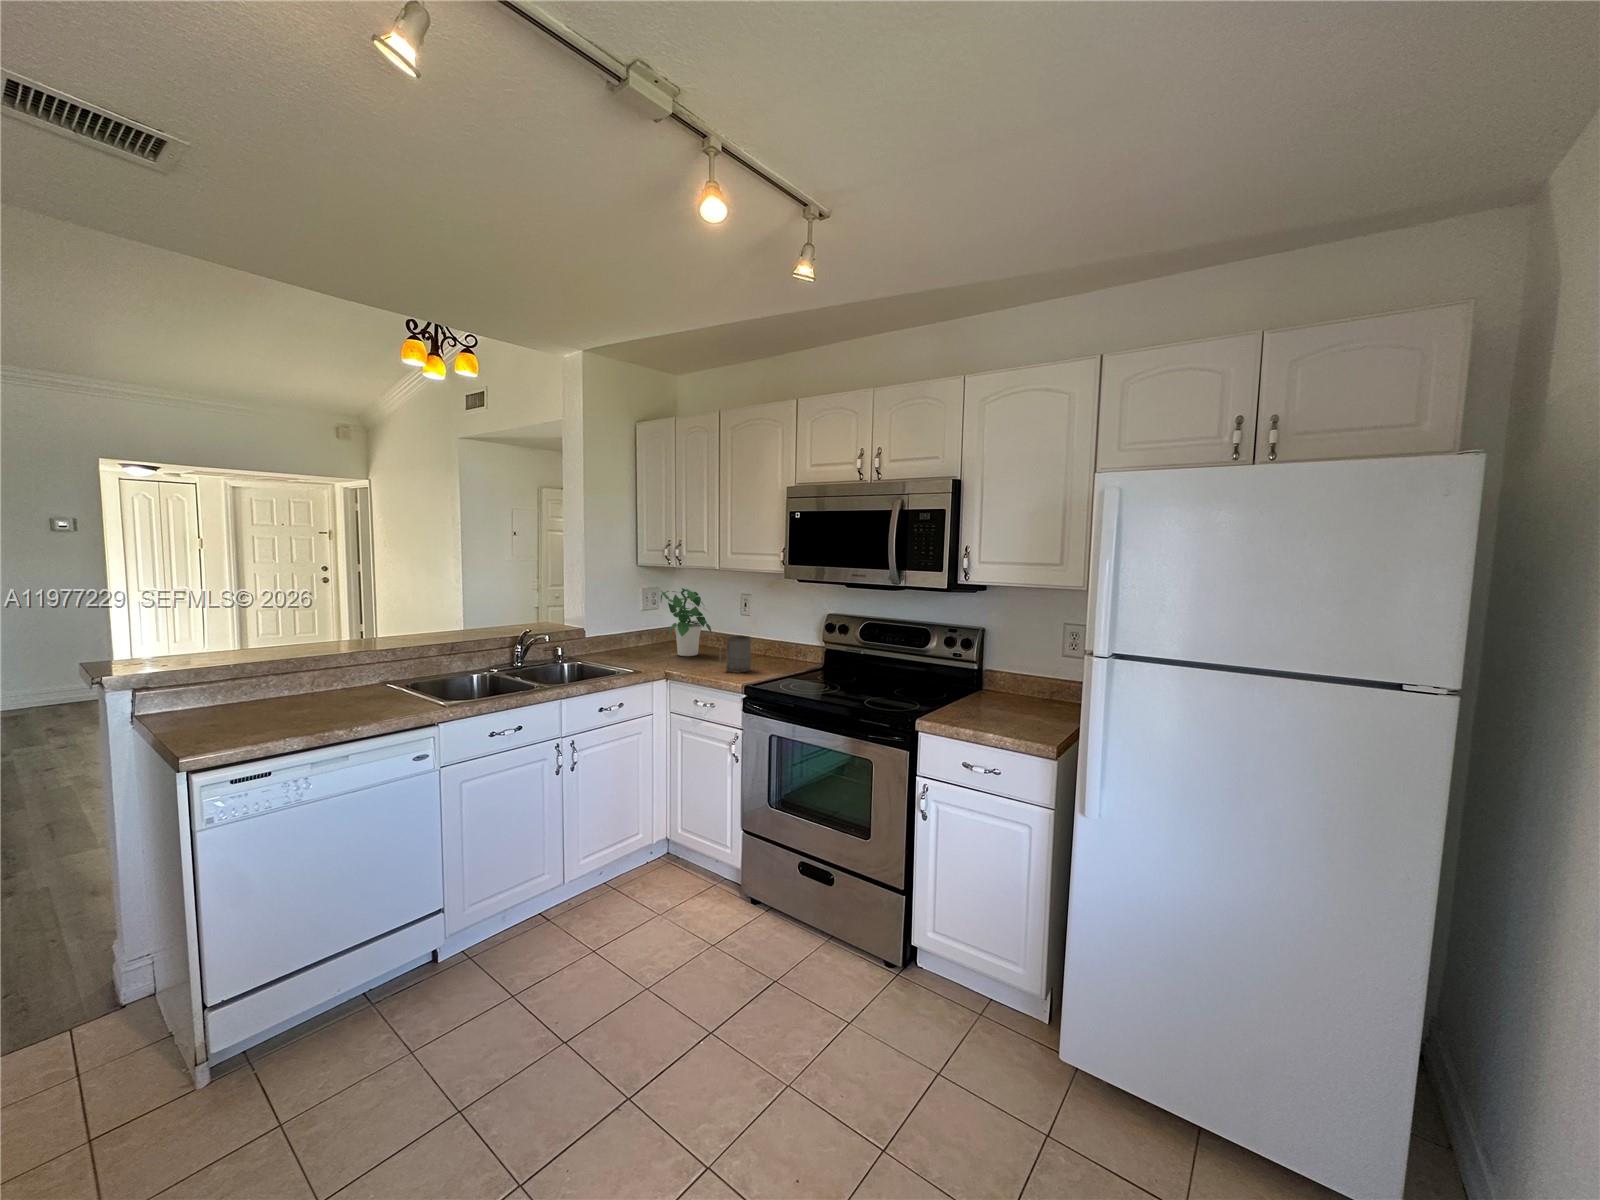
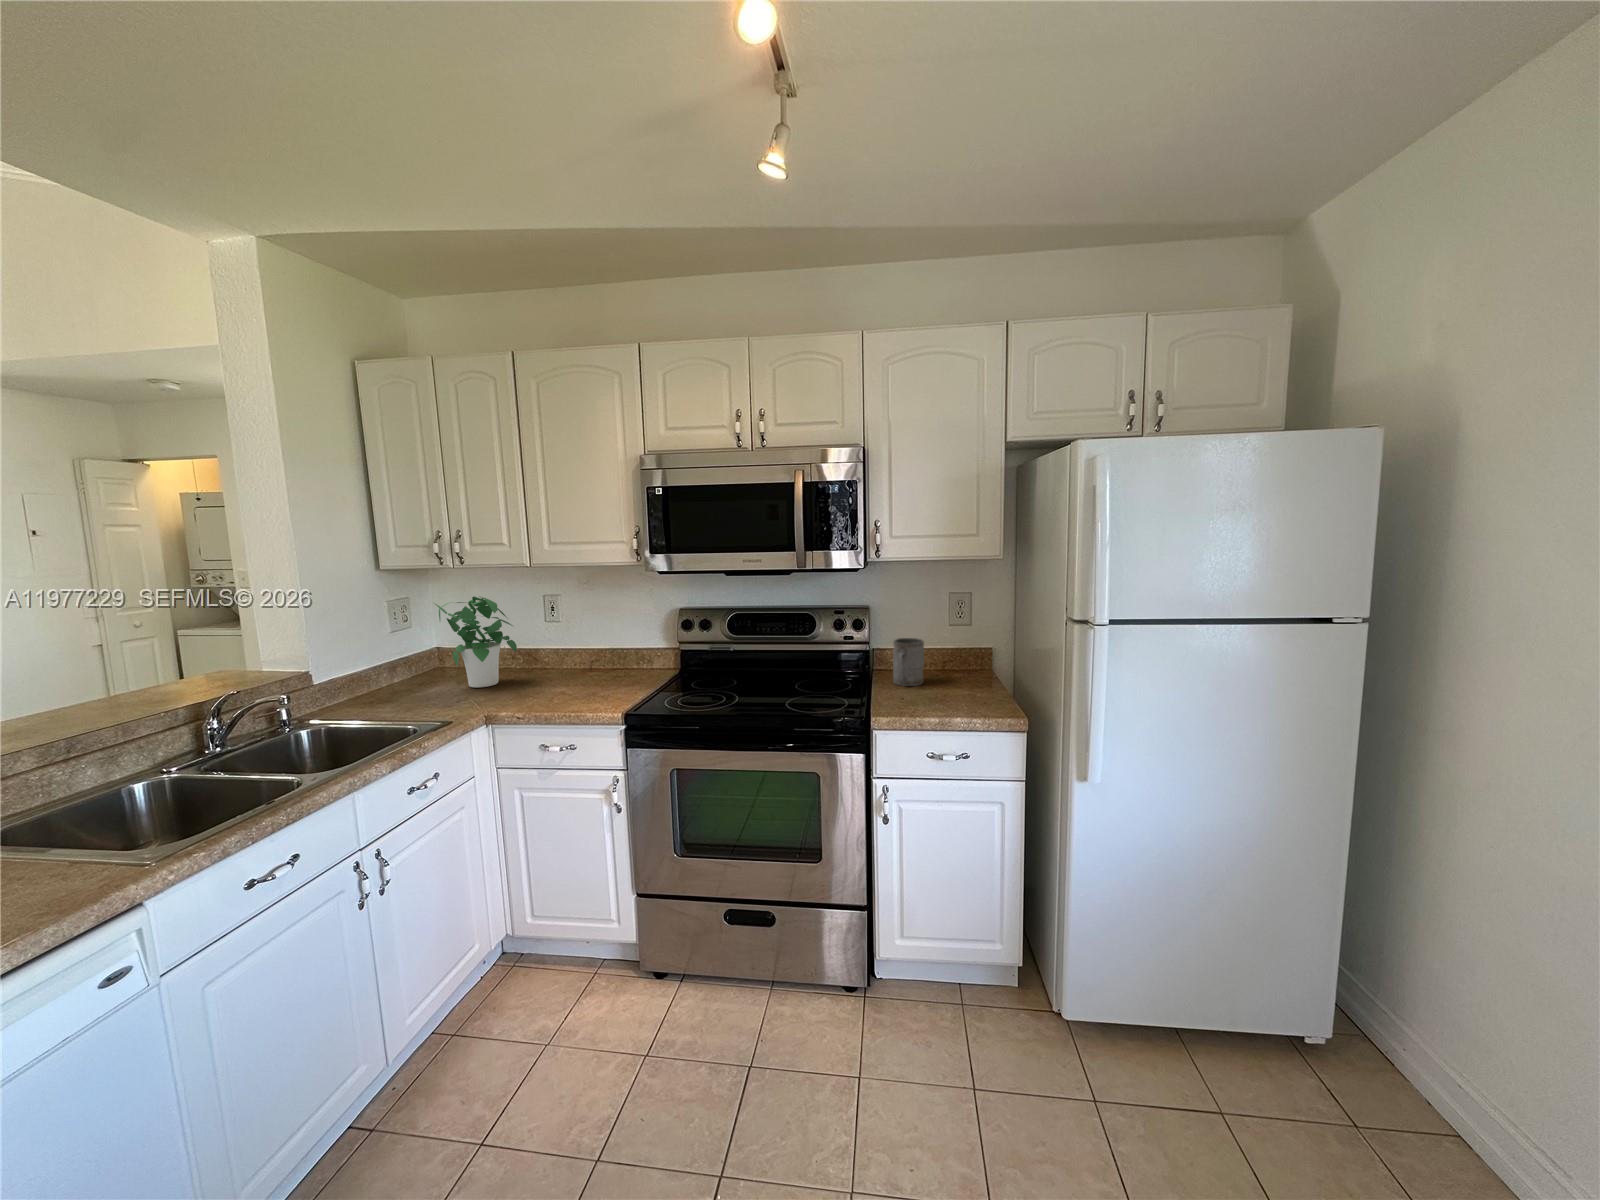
mug: present [719,635,751,673] -> present [893,638,924,686]

